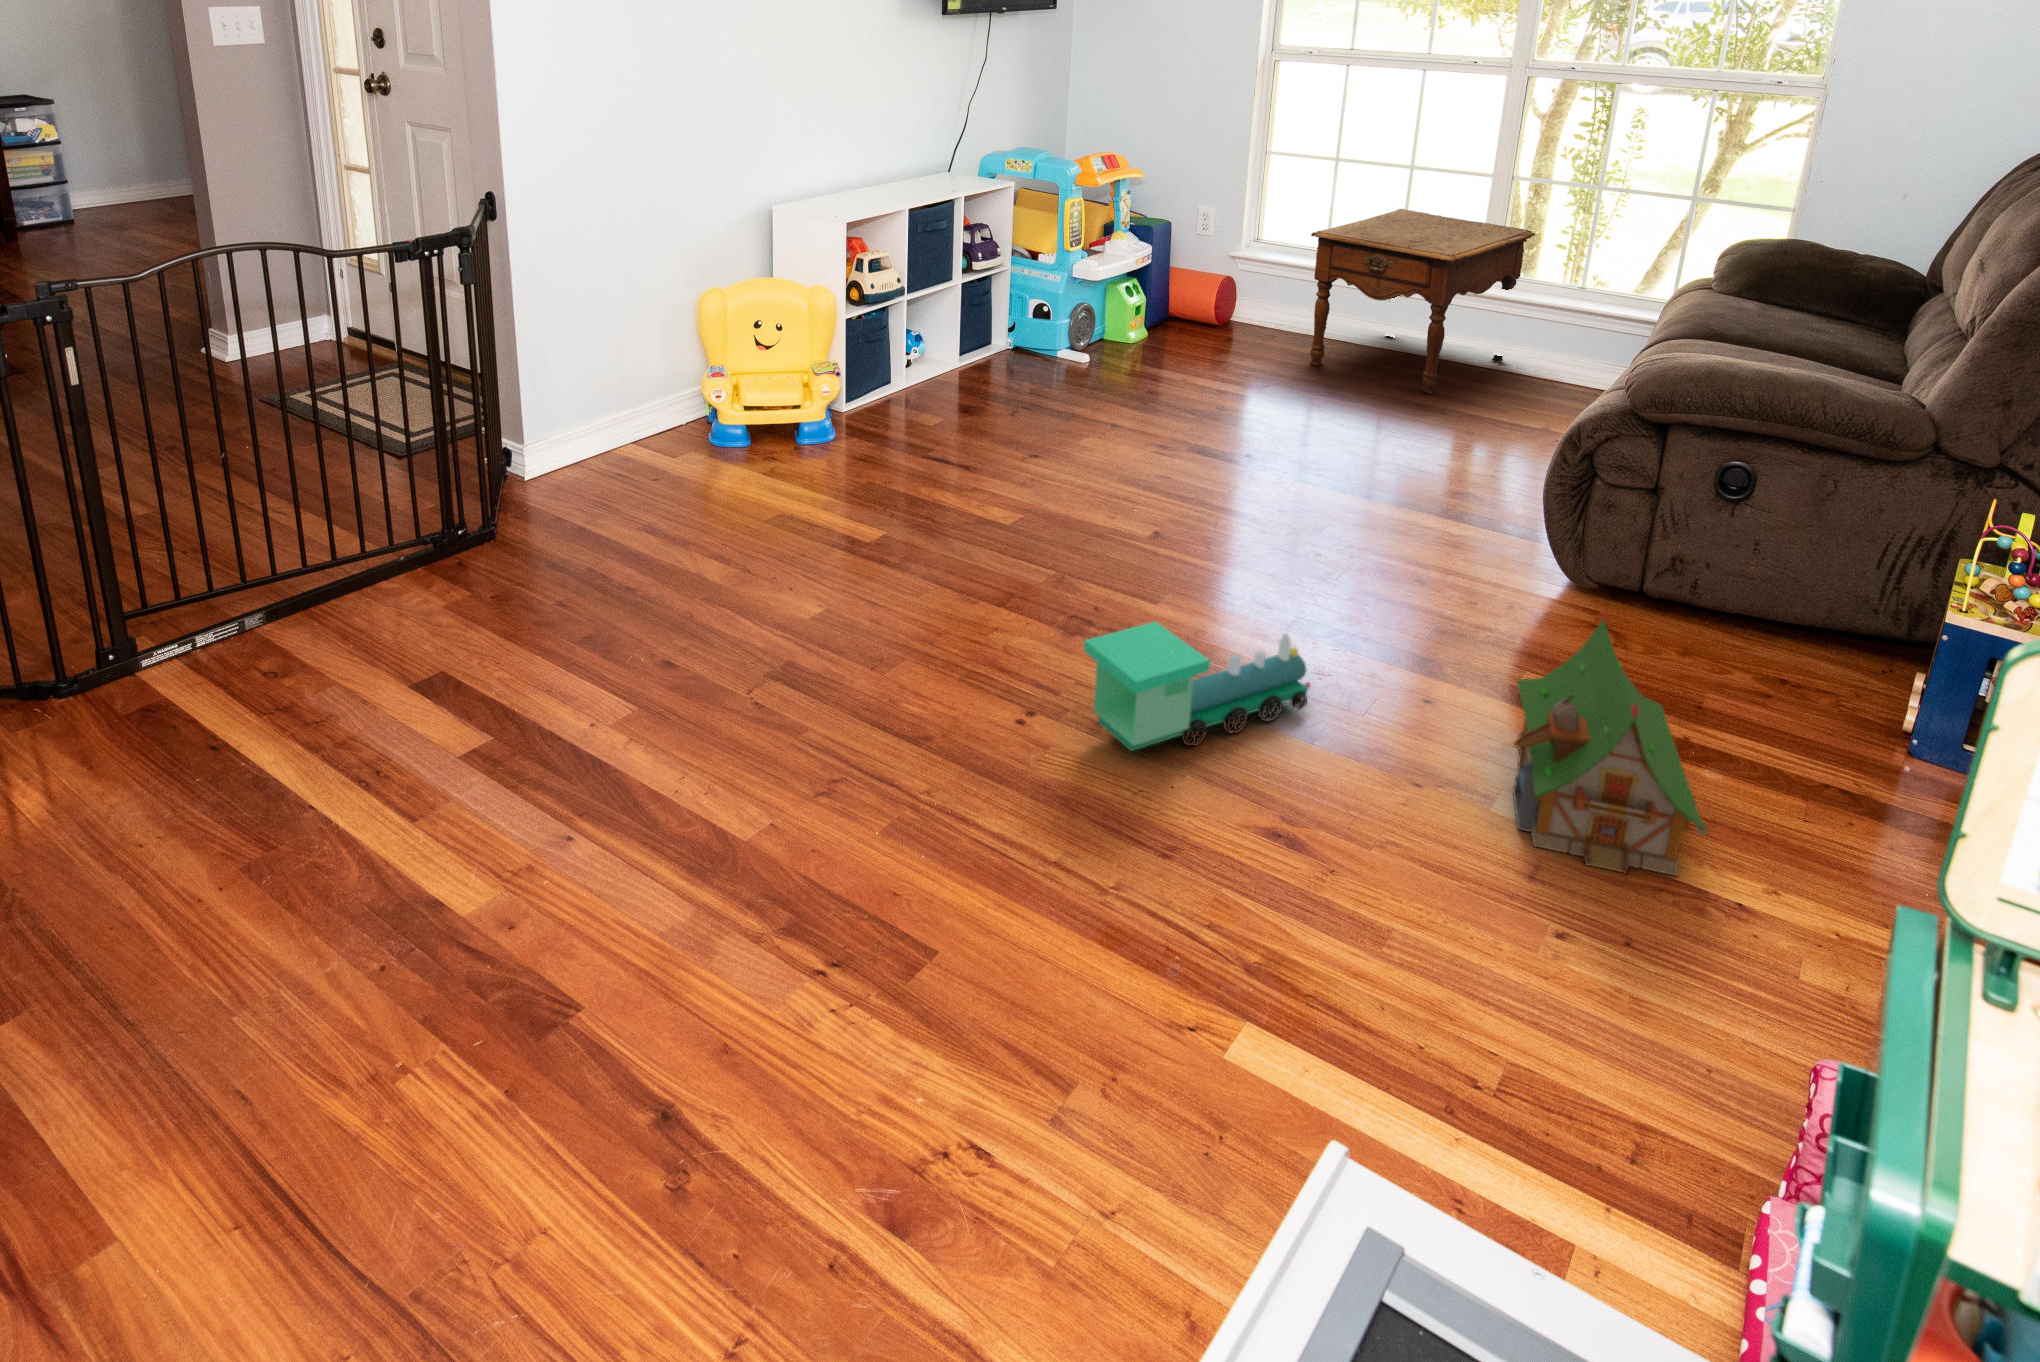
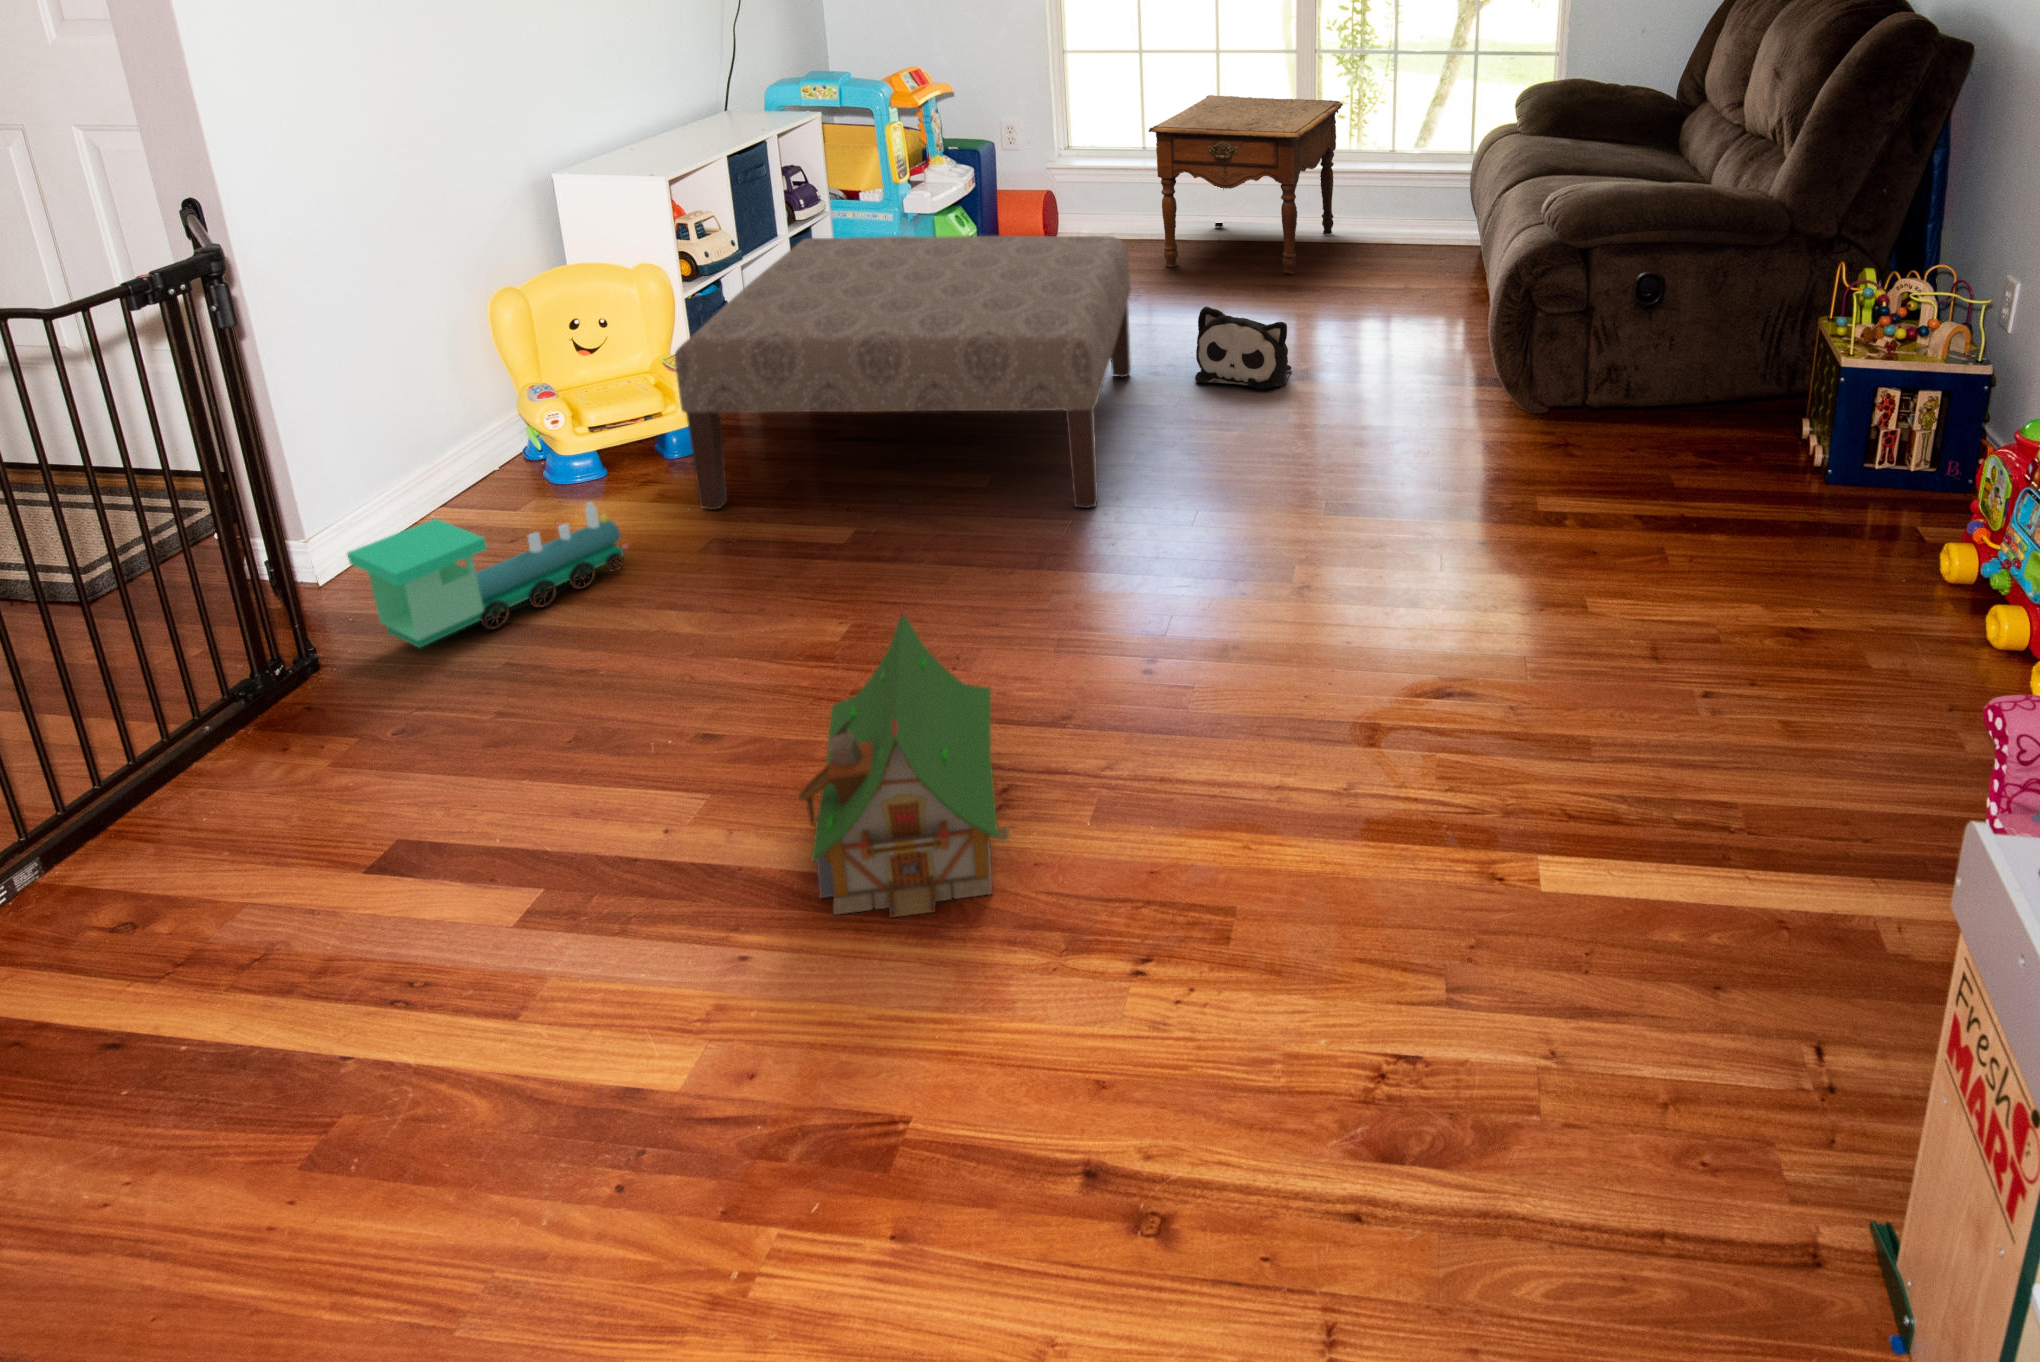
ottoman: none [783,286,1216,566] -> present [675,236,1131,510]
plush toy: none [1257,407,1358,498] -> present [1195,306,1291,389]
toy house: present [1513,611,1715,876] -> present [797,604,1016,918]
toy train: present [1084,622,1311,751] -> present [347,502,628,648]

